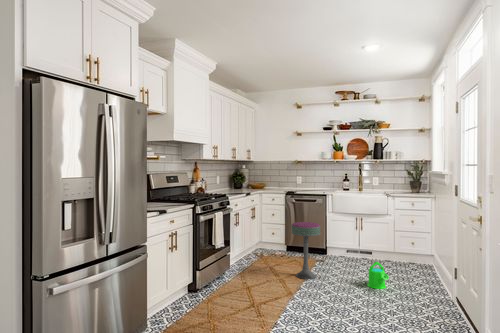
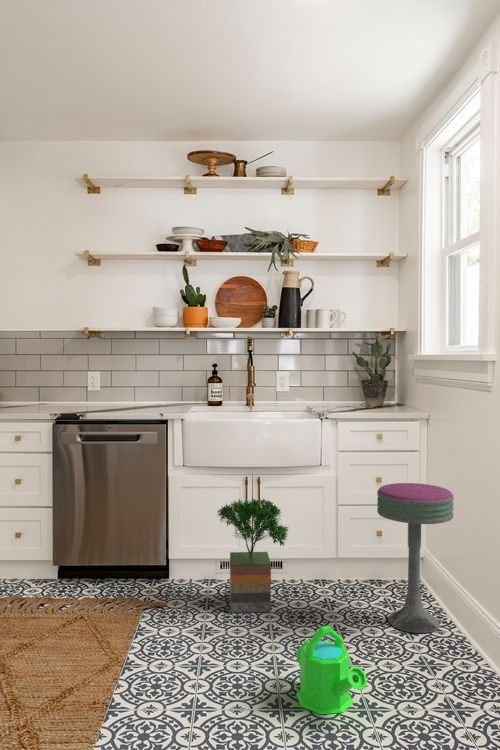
bar stool: present [292,222,320,279] -> present [377,483,454,633]
potted tree: none [344,224,372,266] -> present [218,499,288,613]

